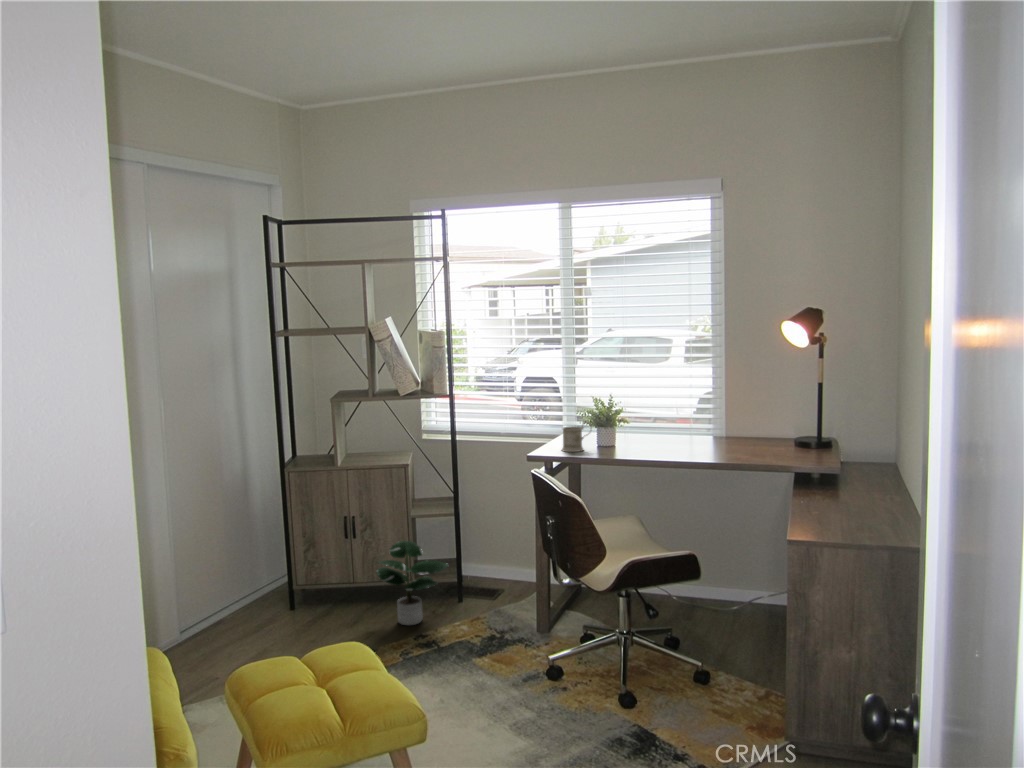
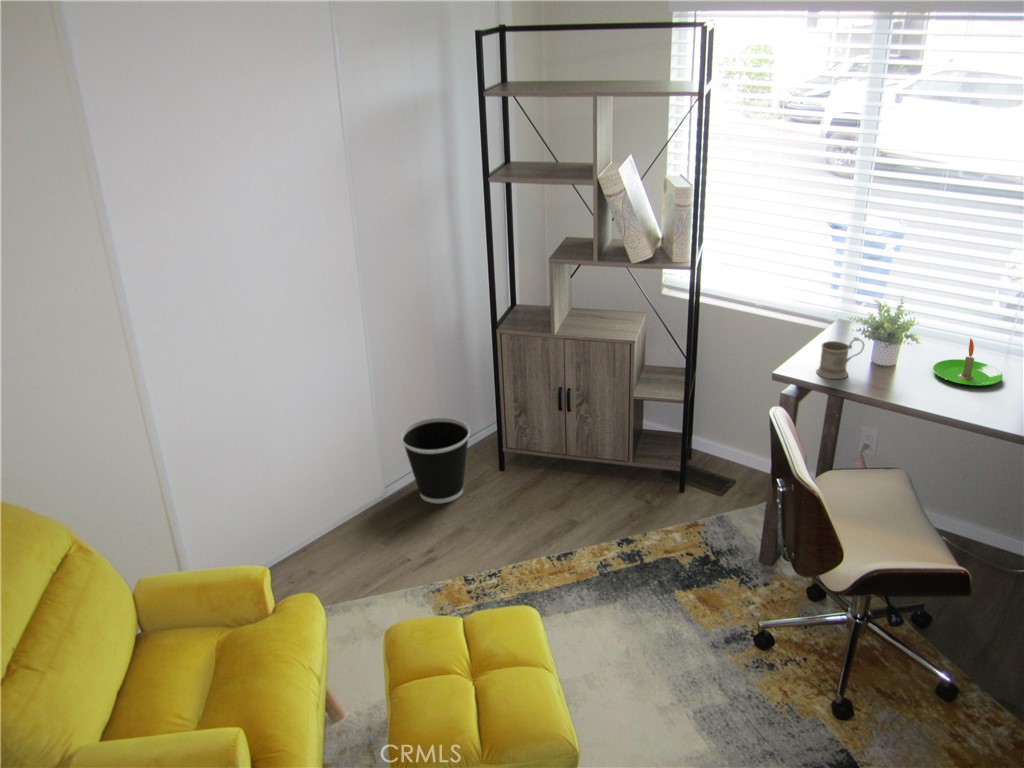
candle: none [640,416,685,448] -> present [933,338,1003,386]
potted plant: present [377,541,449,625] -> none [584,425,666,521]
wastebasket: none [194,558,264,640] -> present [401,417,470,503]

